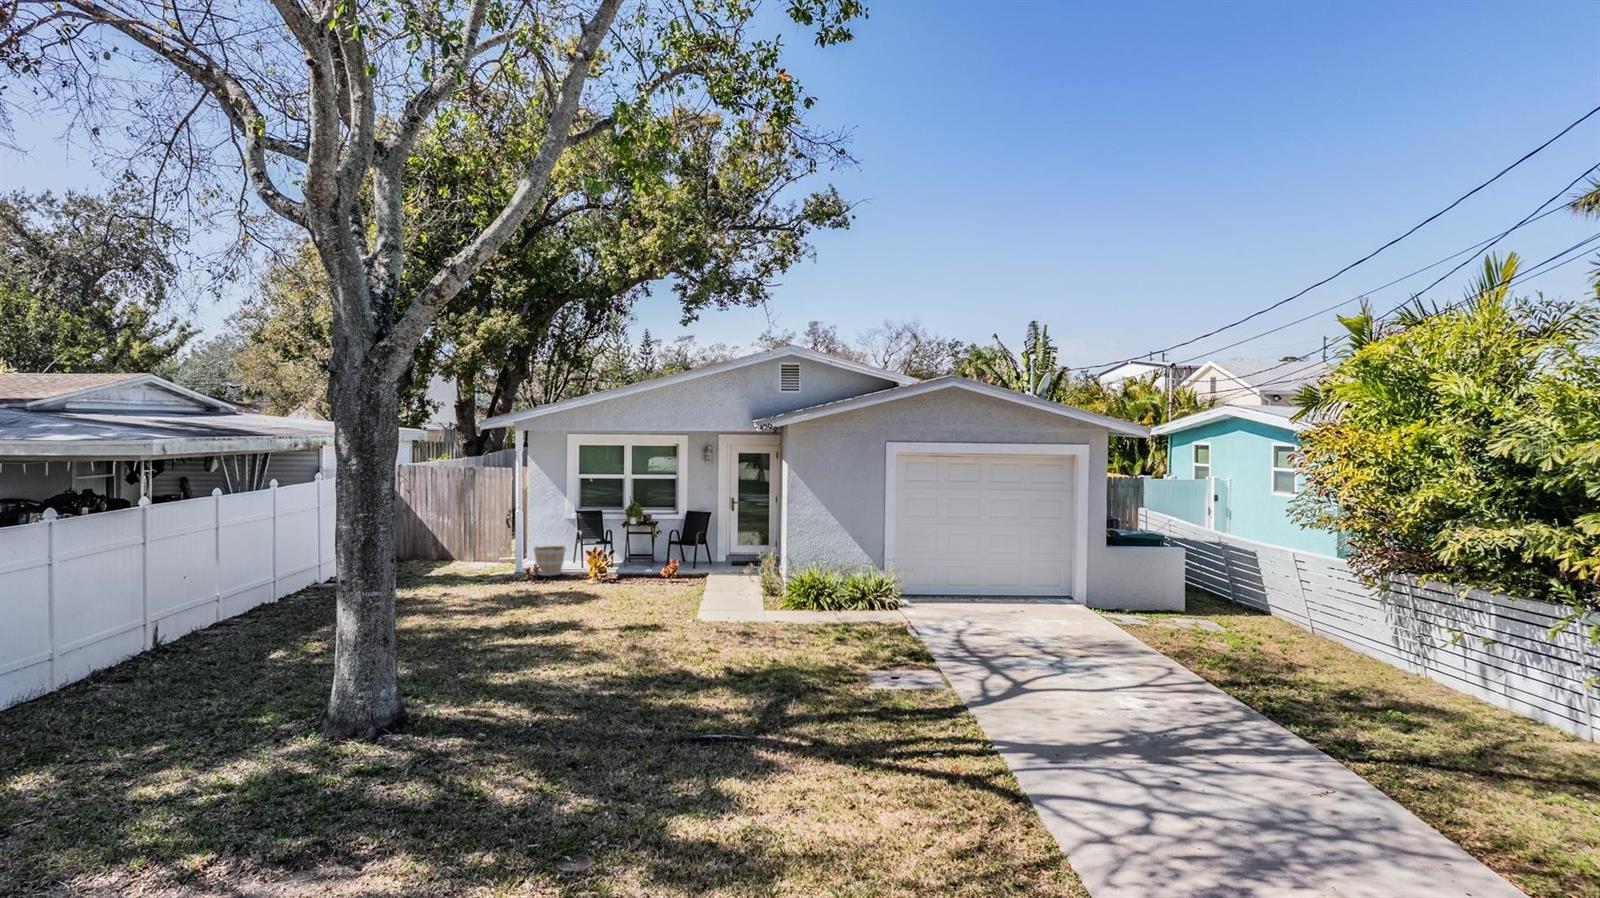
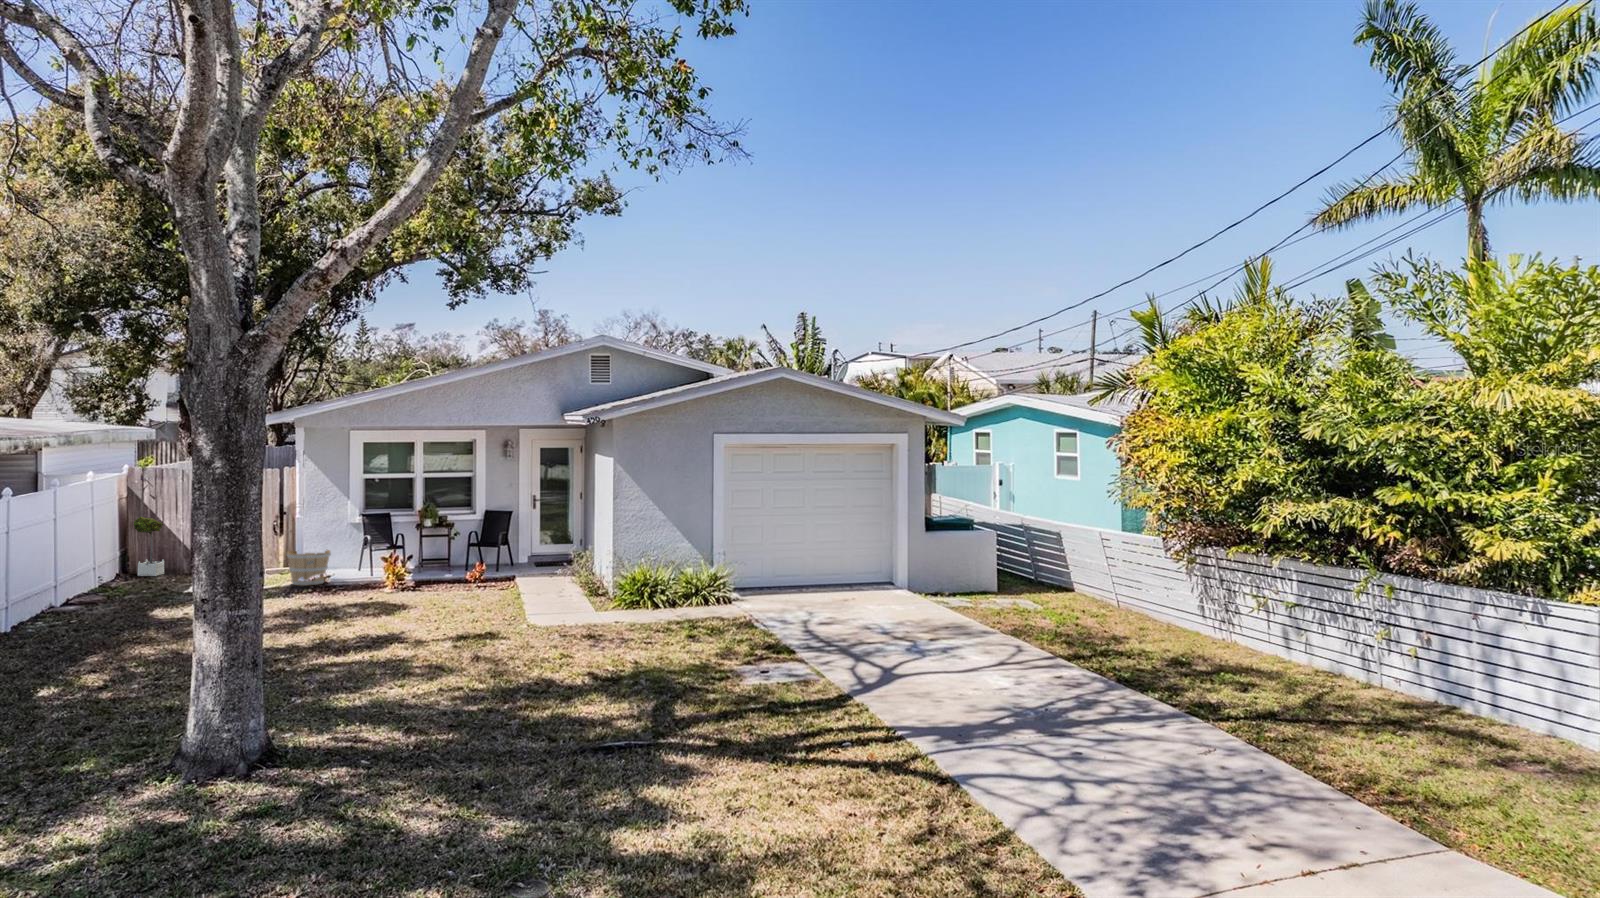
potted tree: none [430,517,451,564] -> present [134,517,164,576]

